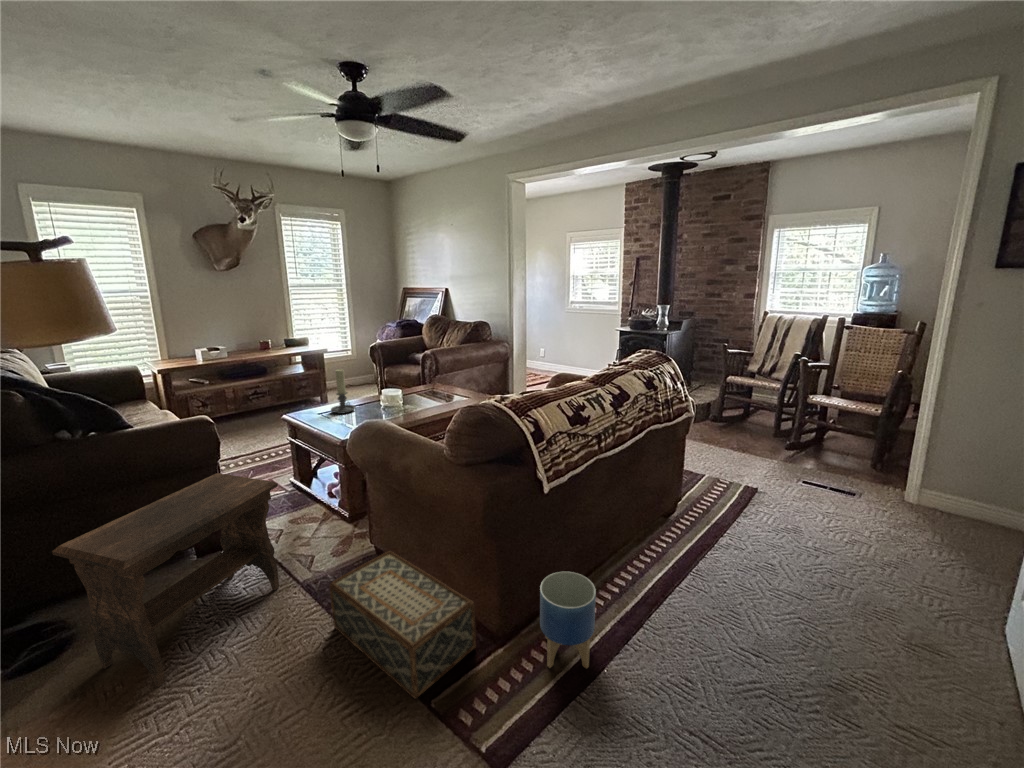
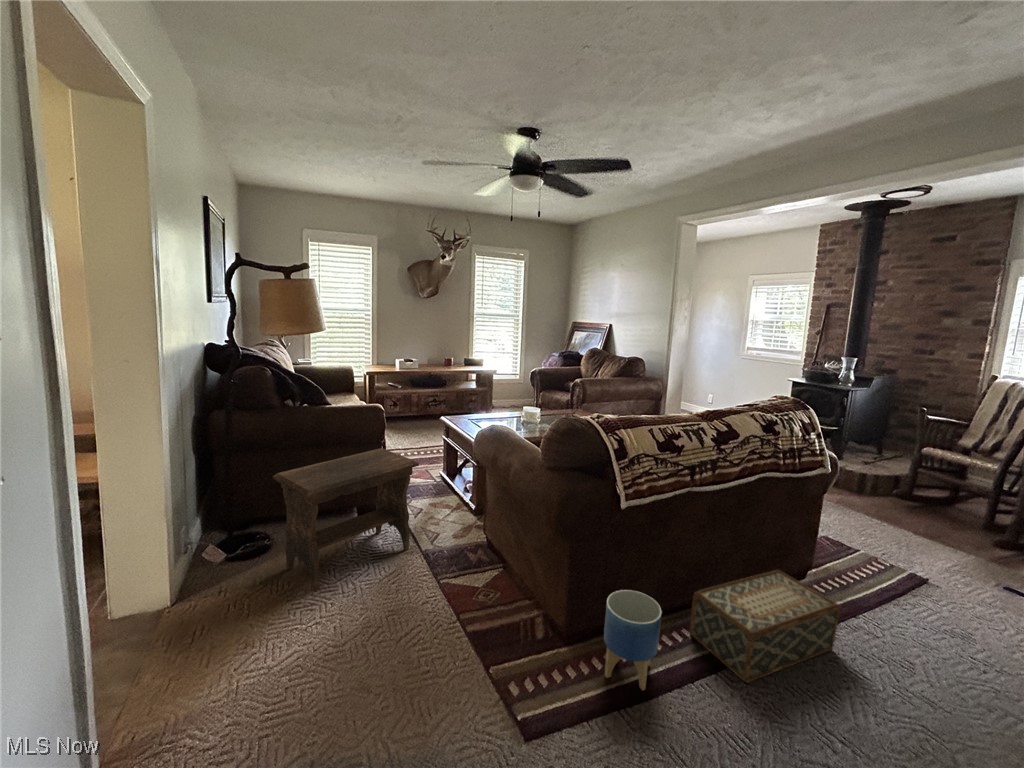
candle holder: present [331,369,355,414] -> none [479,384,499,422]
woven basket: present [329,551,476,699] -> present [690,570,840,683]

